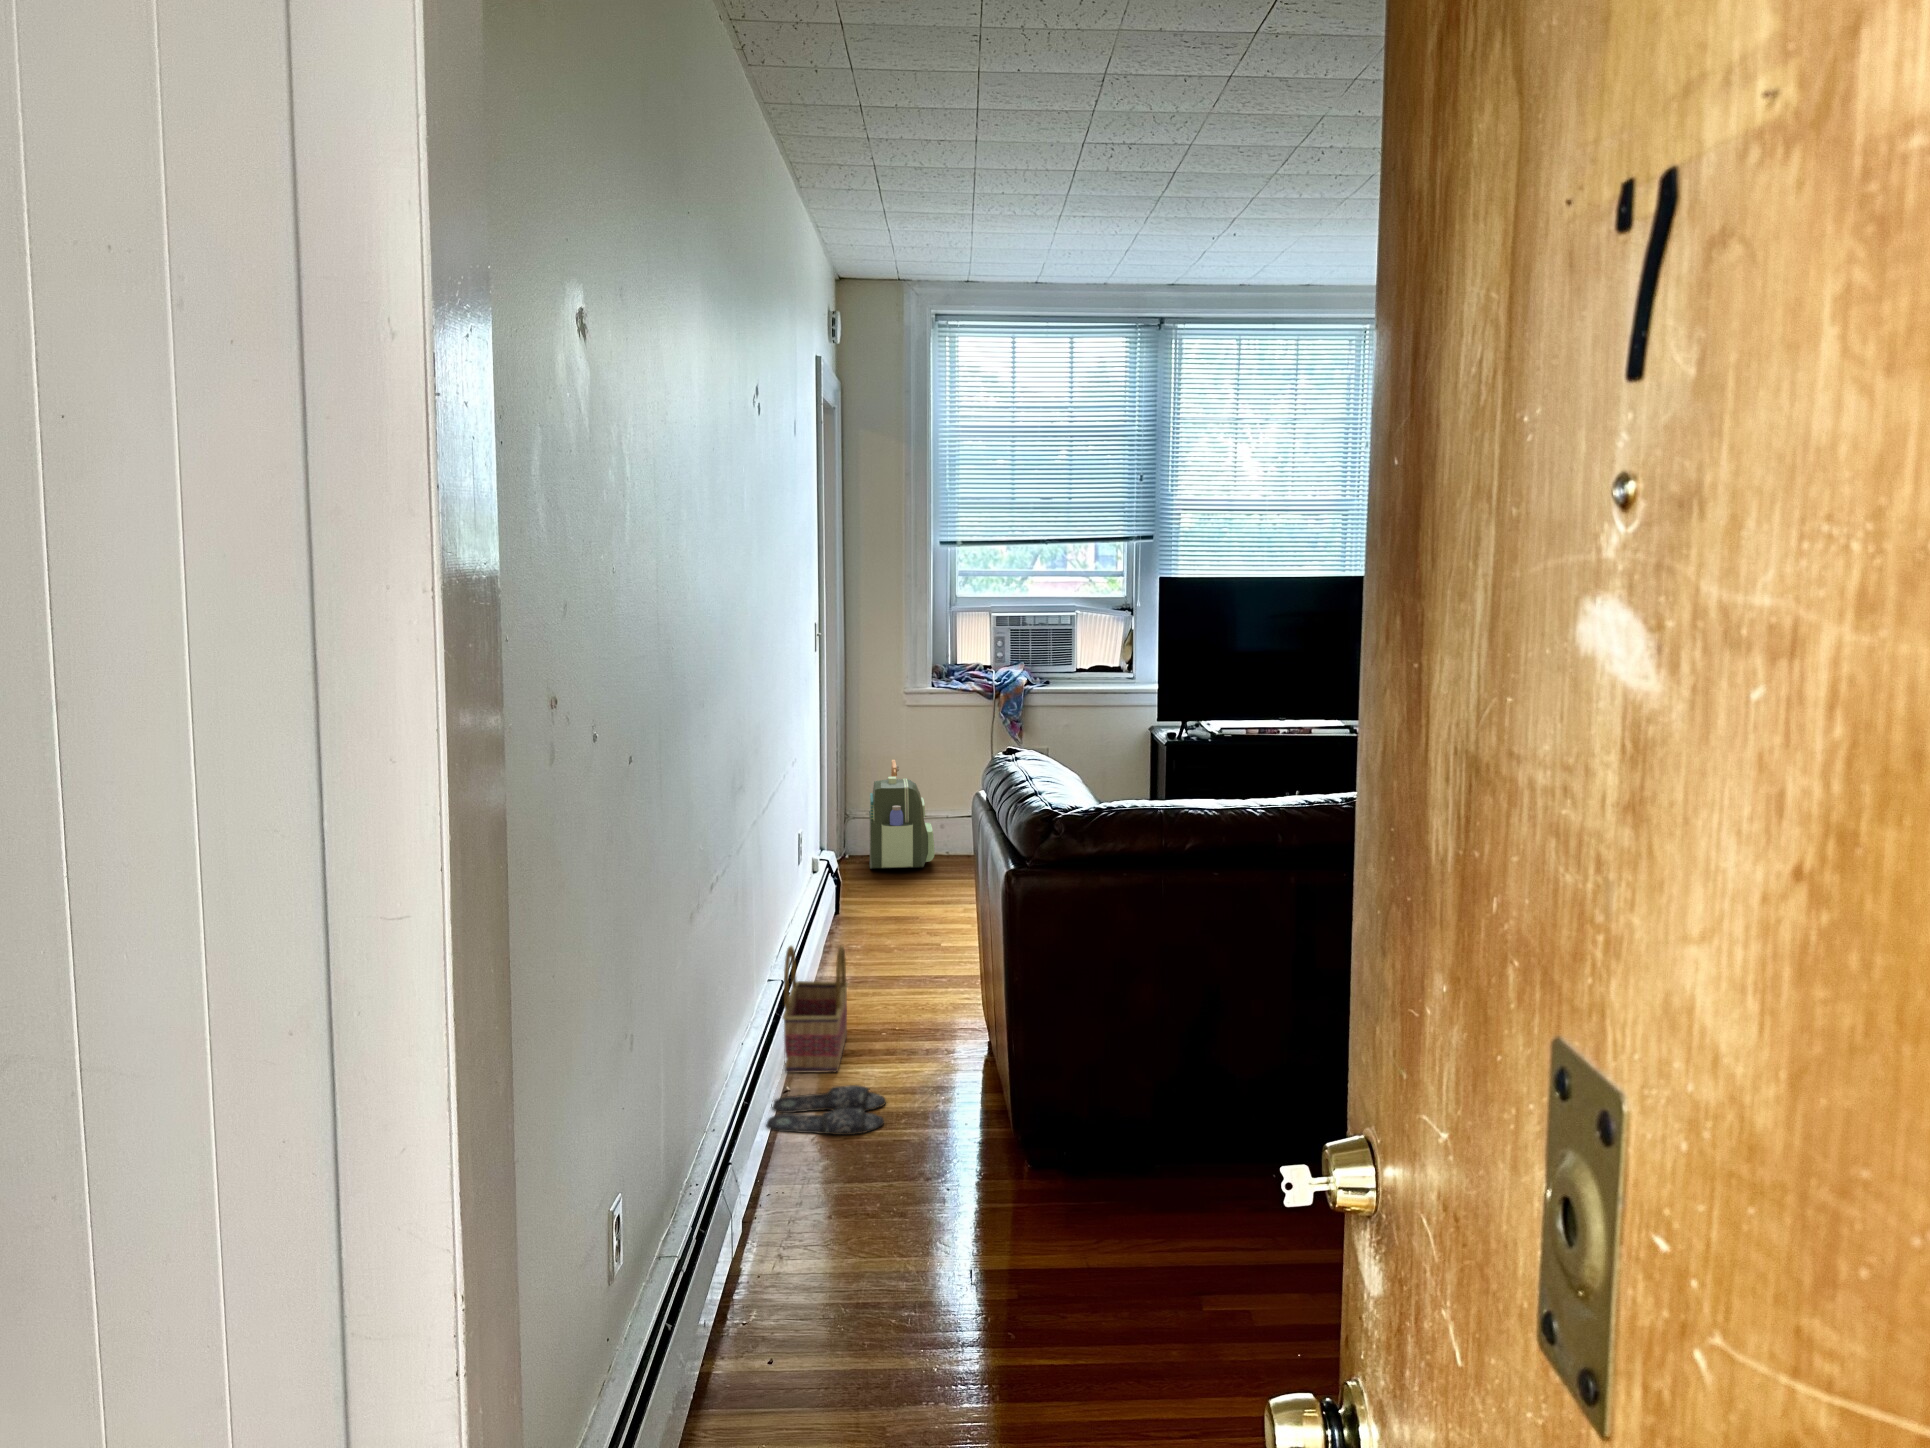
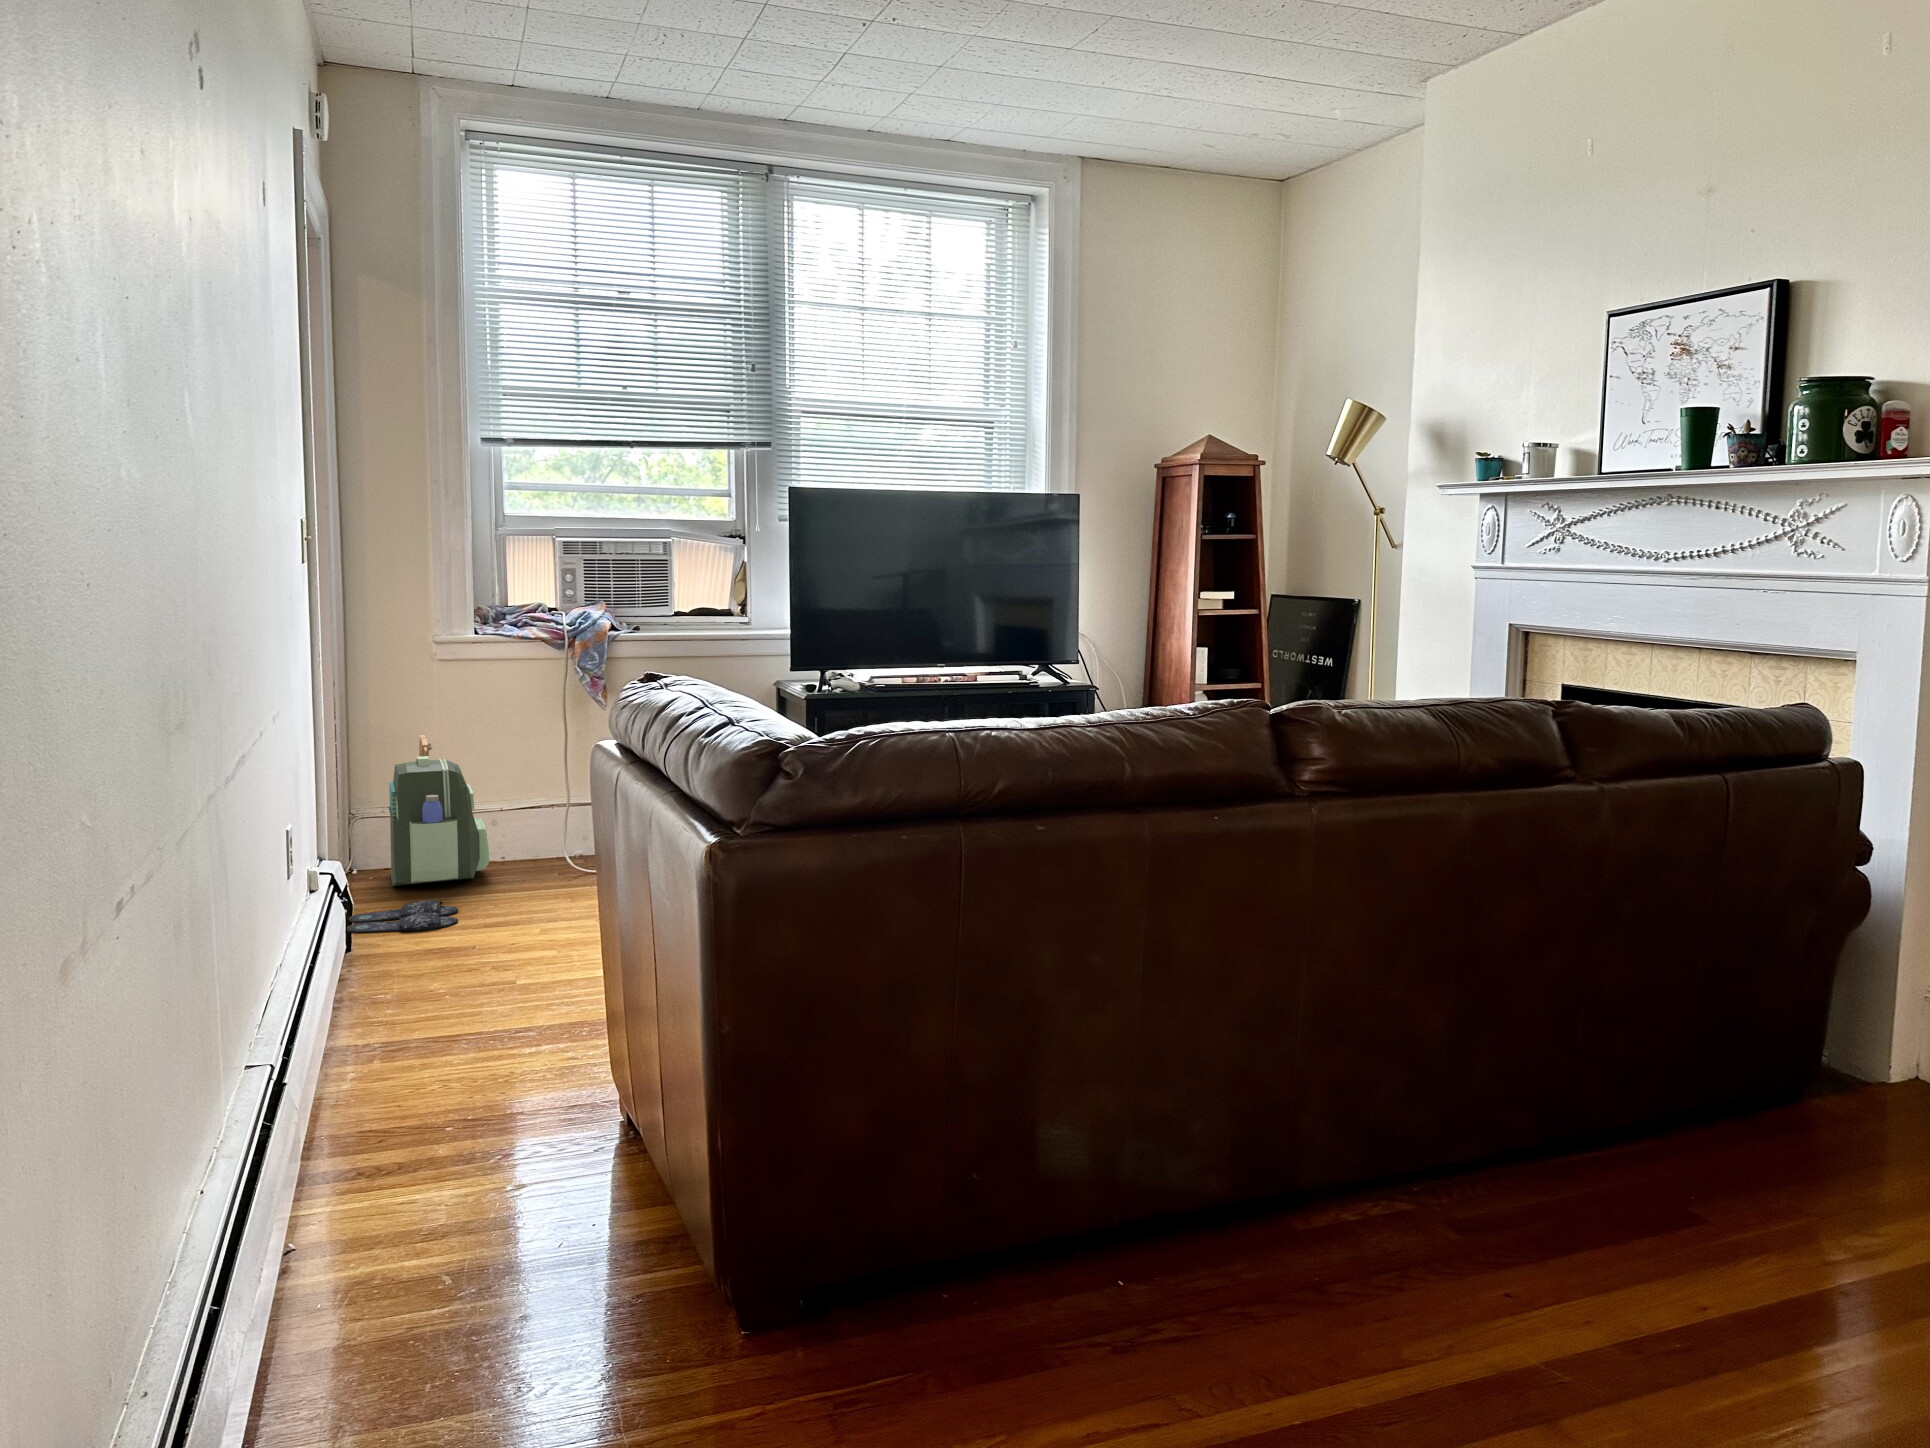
basket: present [783,946,848,1073] -> none [272,996,387,1218]
slippers: present [766,1085,886,1135] -> present [347,900,458,933]

